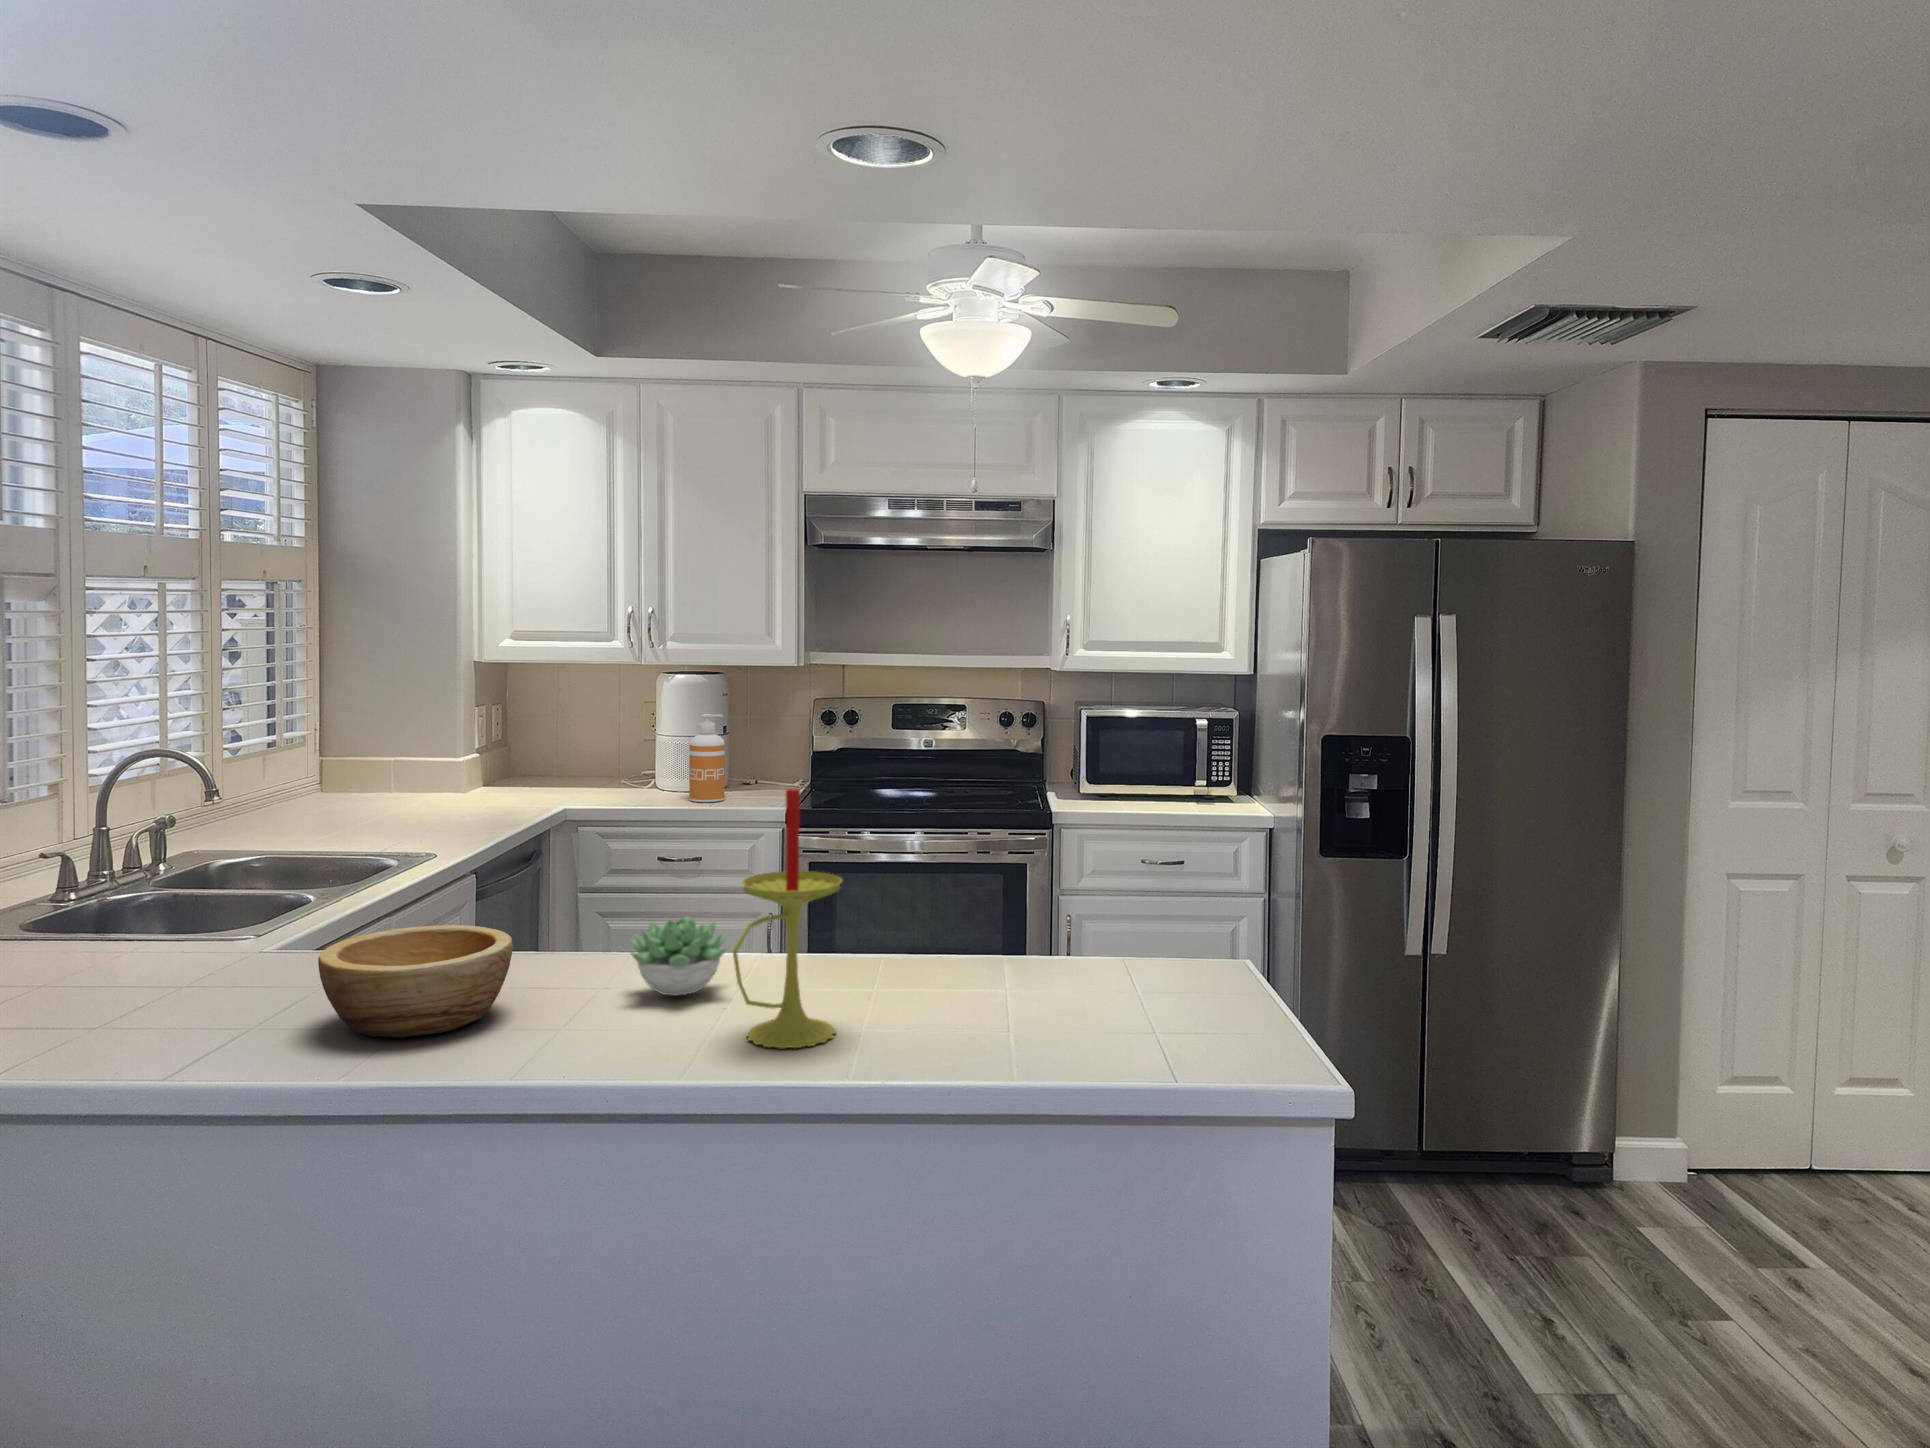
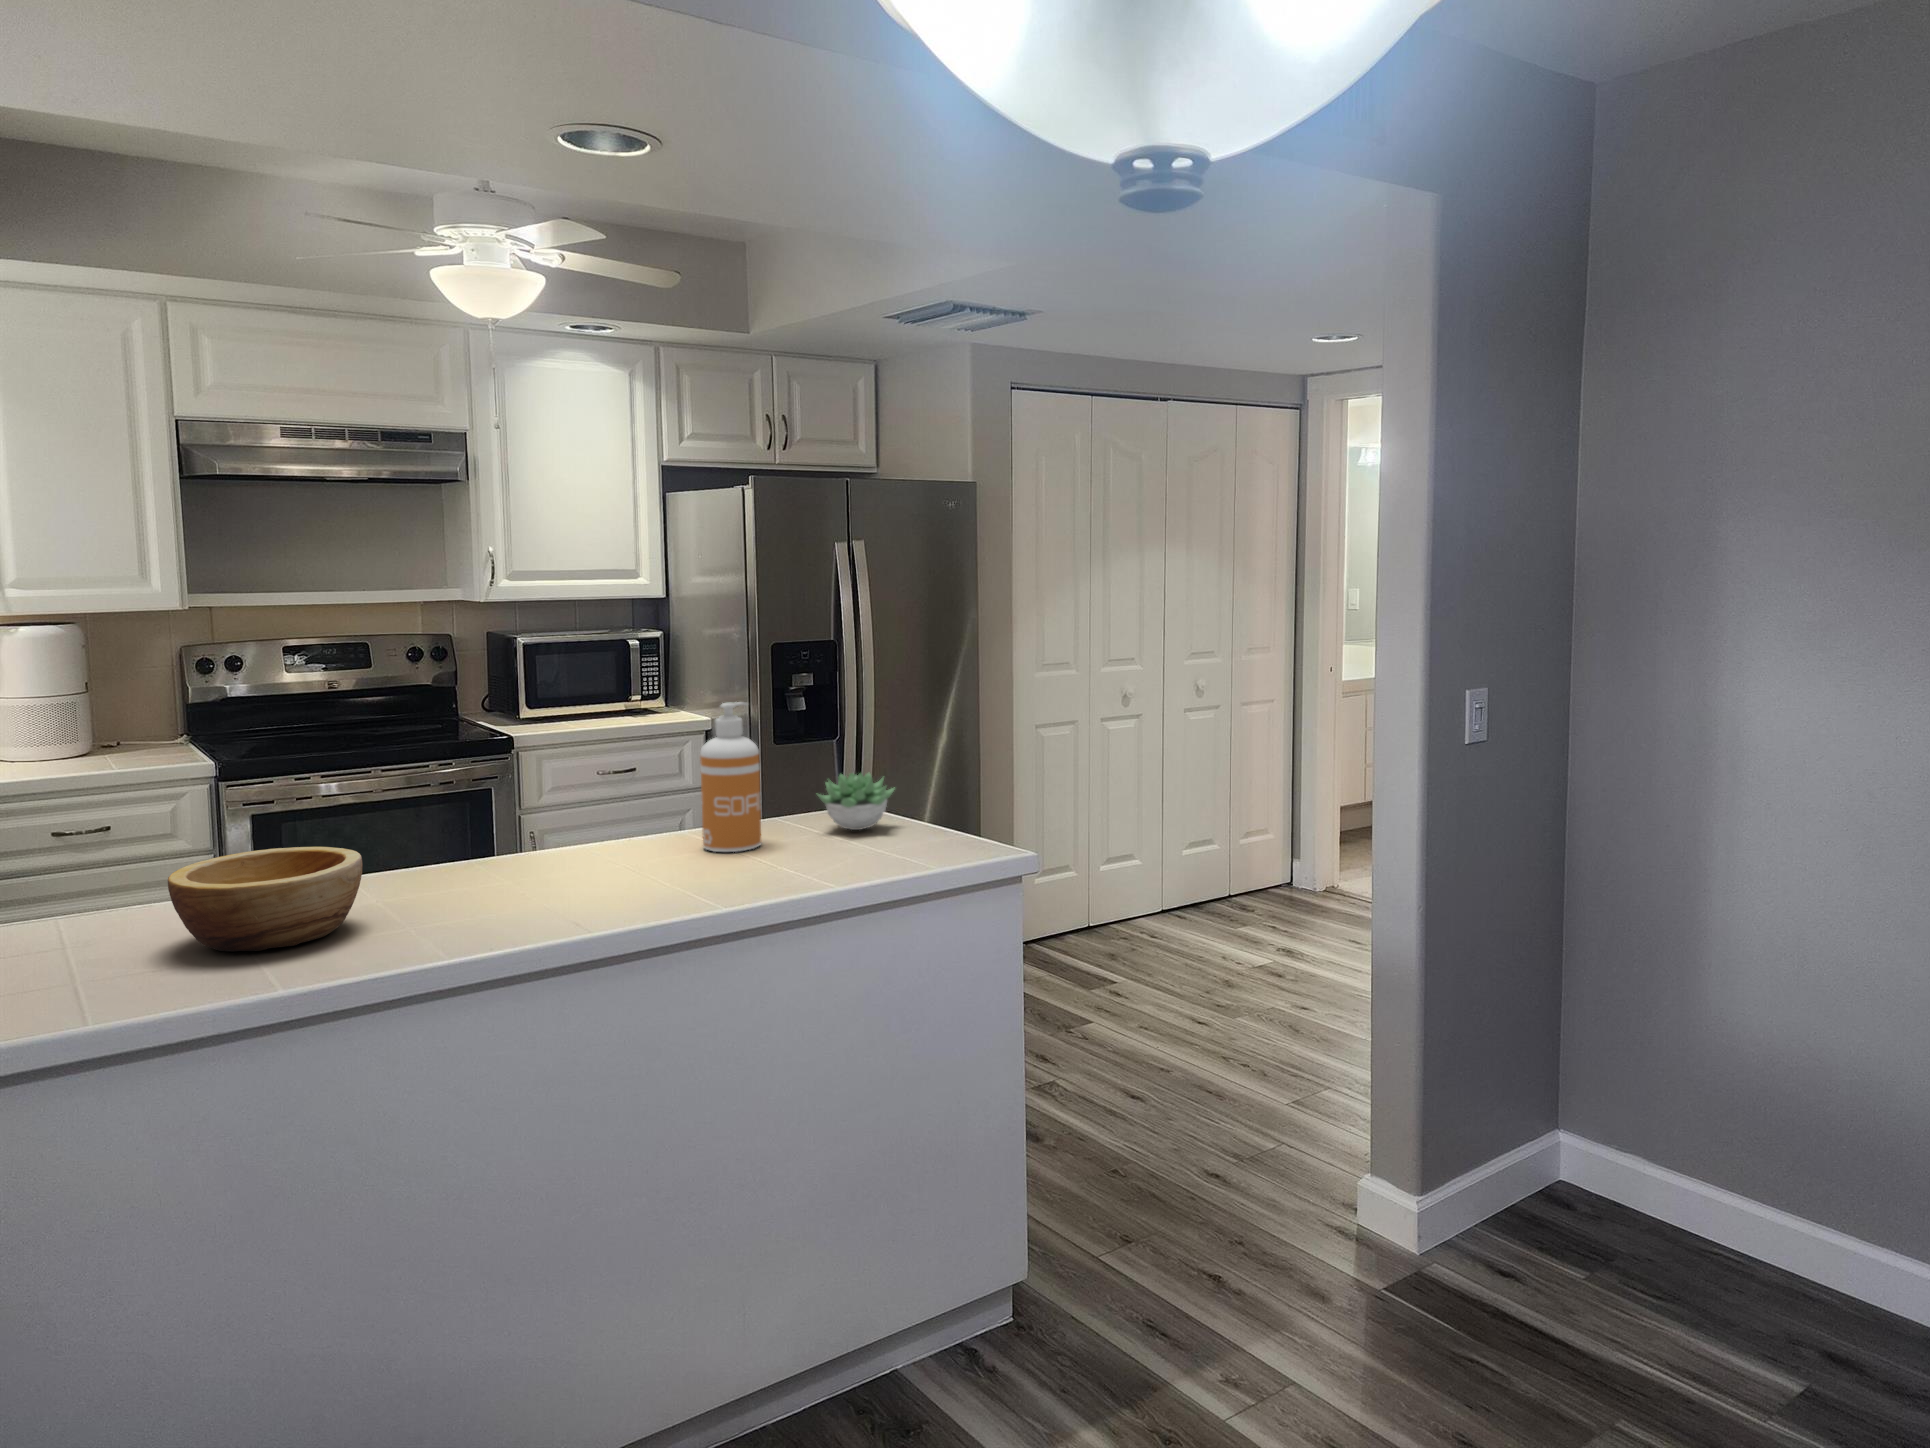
soap dispenser: present [689,714,725,802] -> present [700,702,761,852]
candle: present [733,789,842,1048] -> none [589,678,674,892]
succulent plant: present [631,917,727,995] -> present [818,773,895,830]

